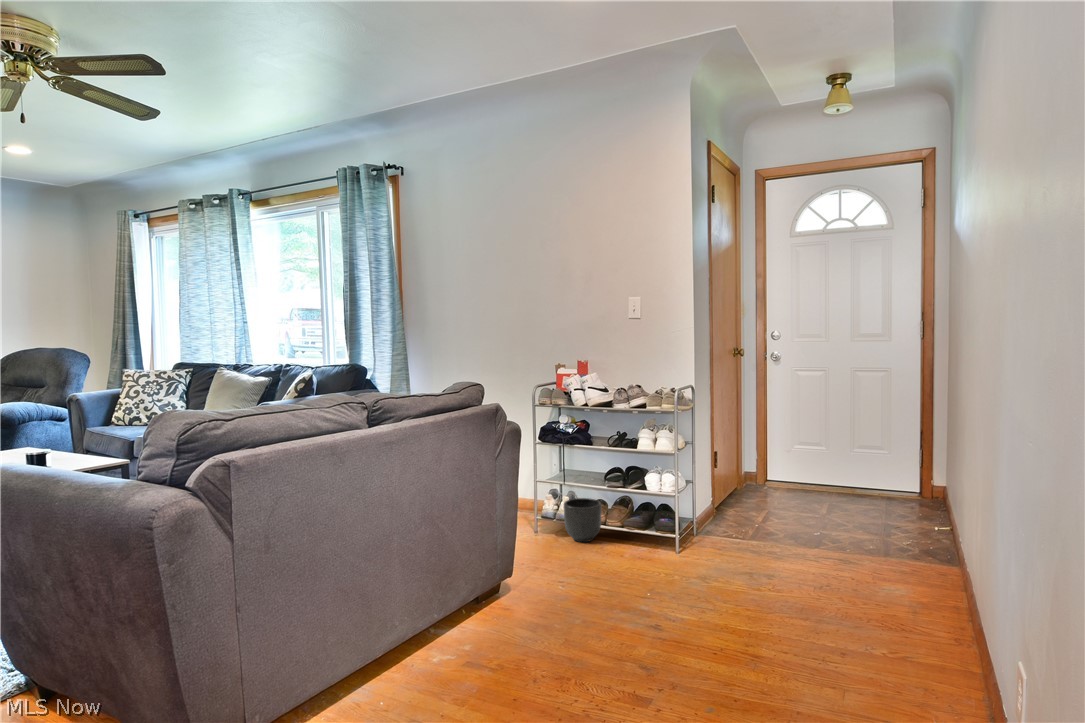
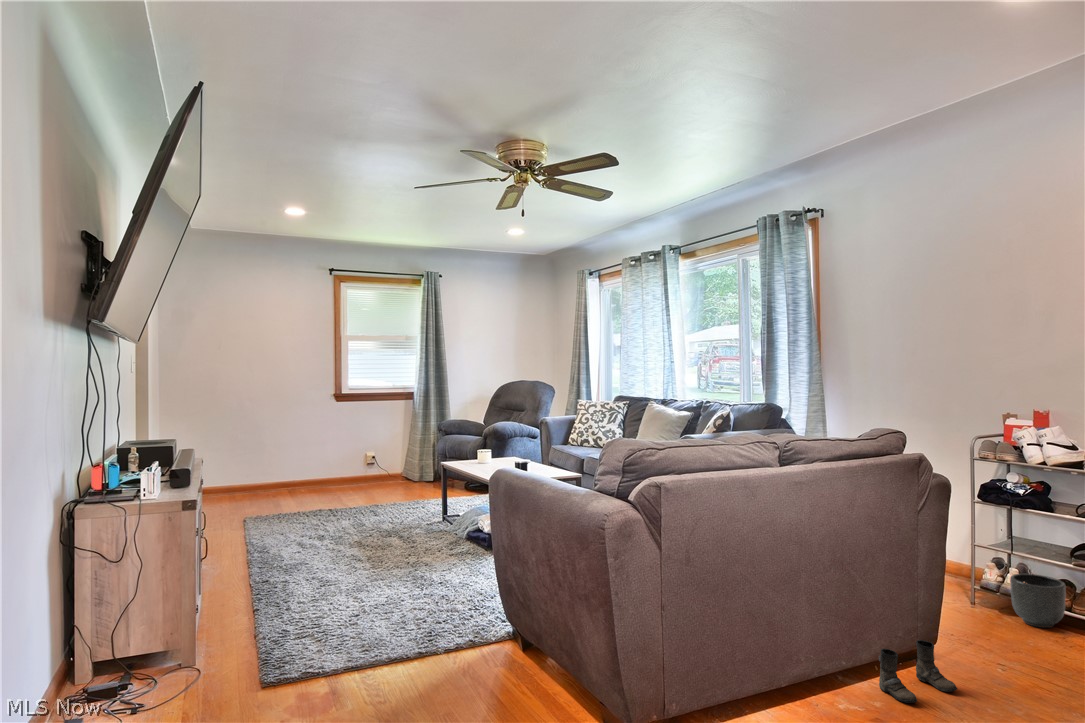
boots: none [470,578,534,642] -> present [879,640,957,703]

